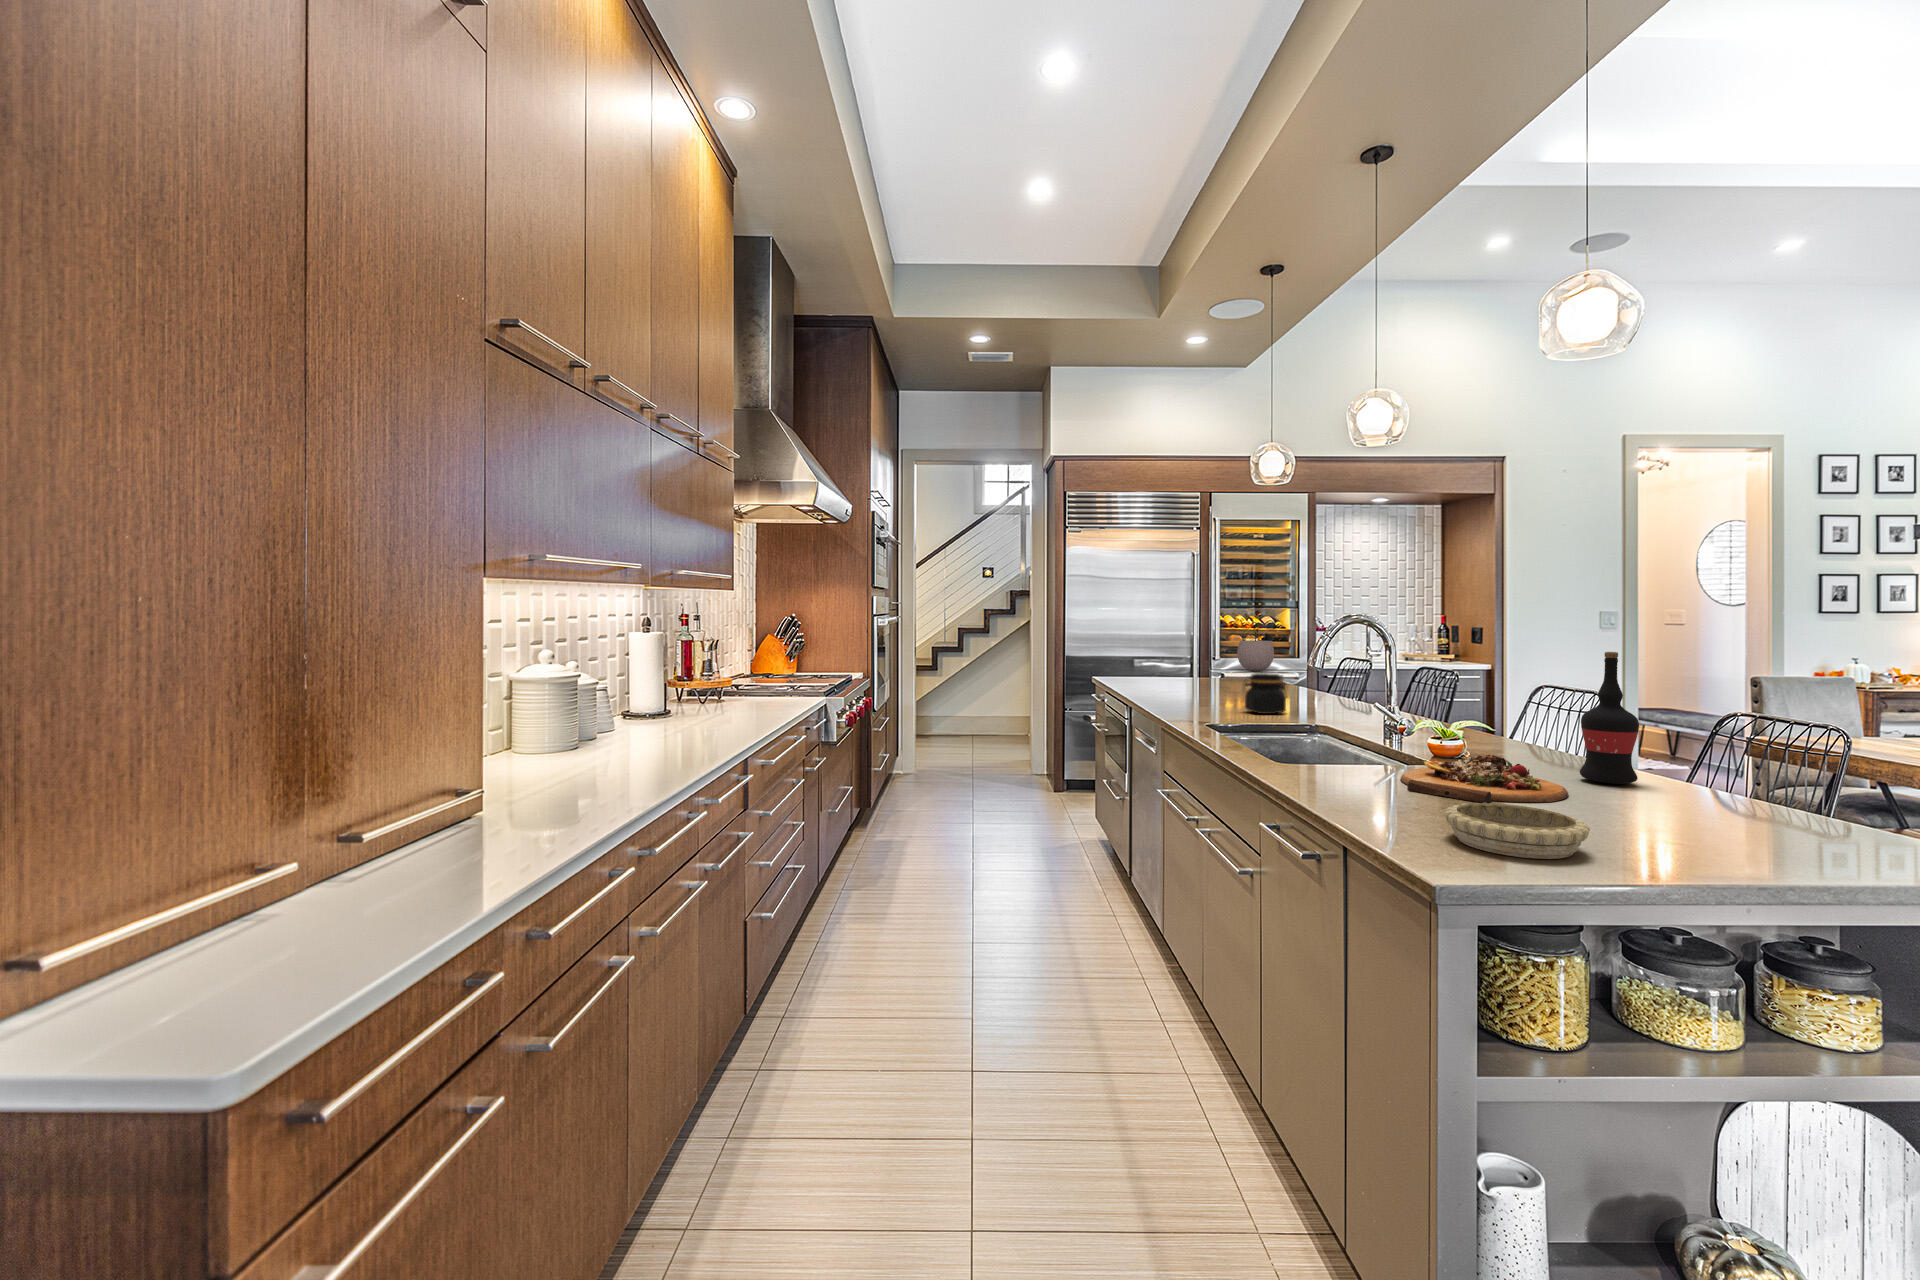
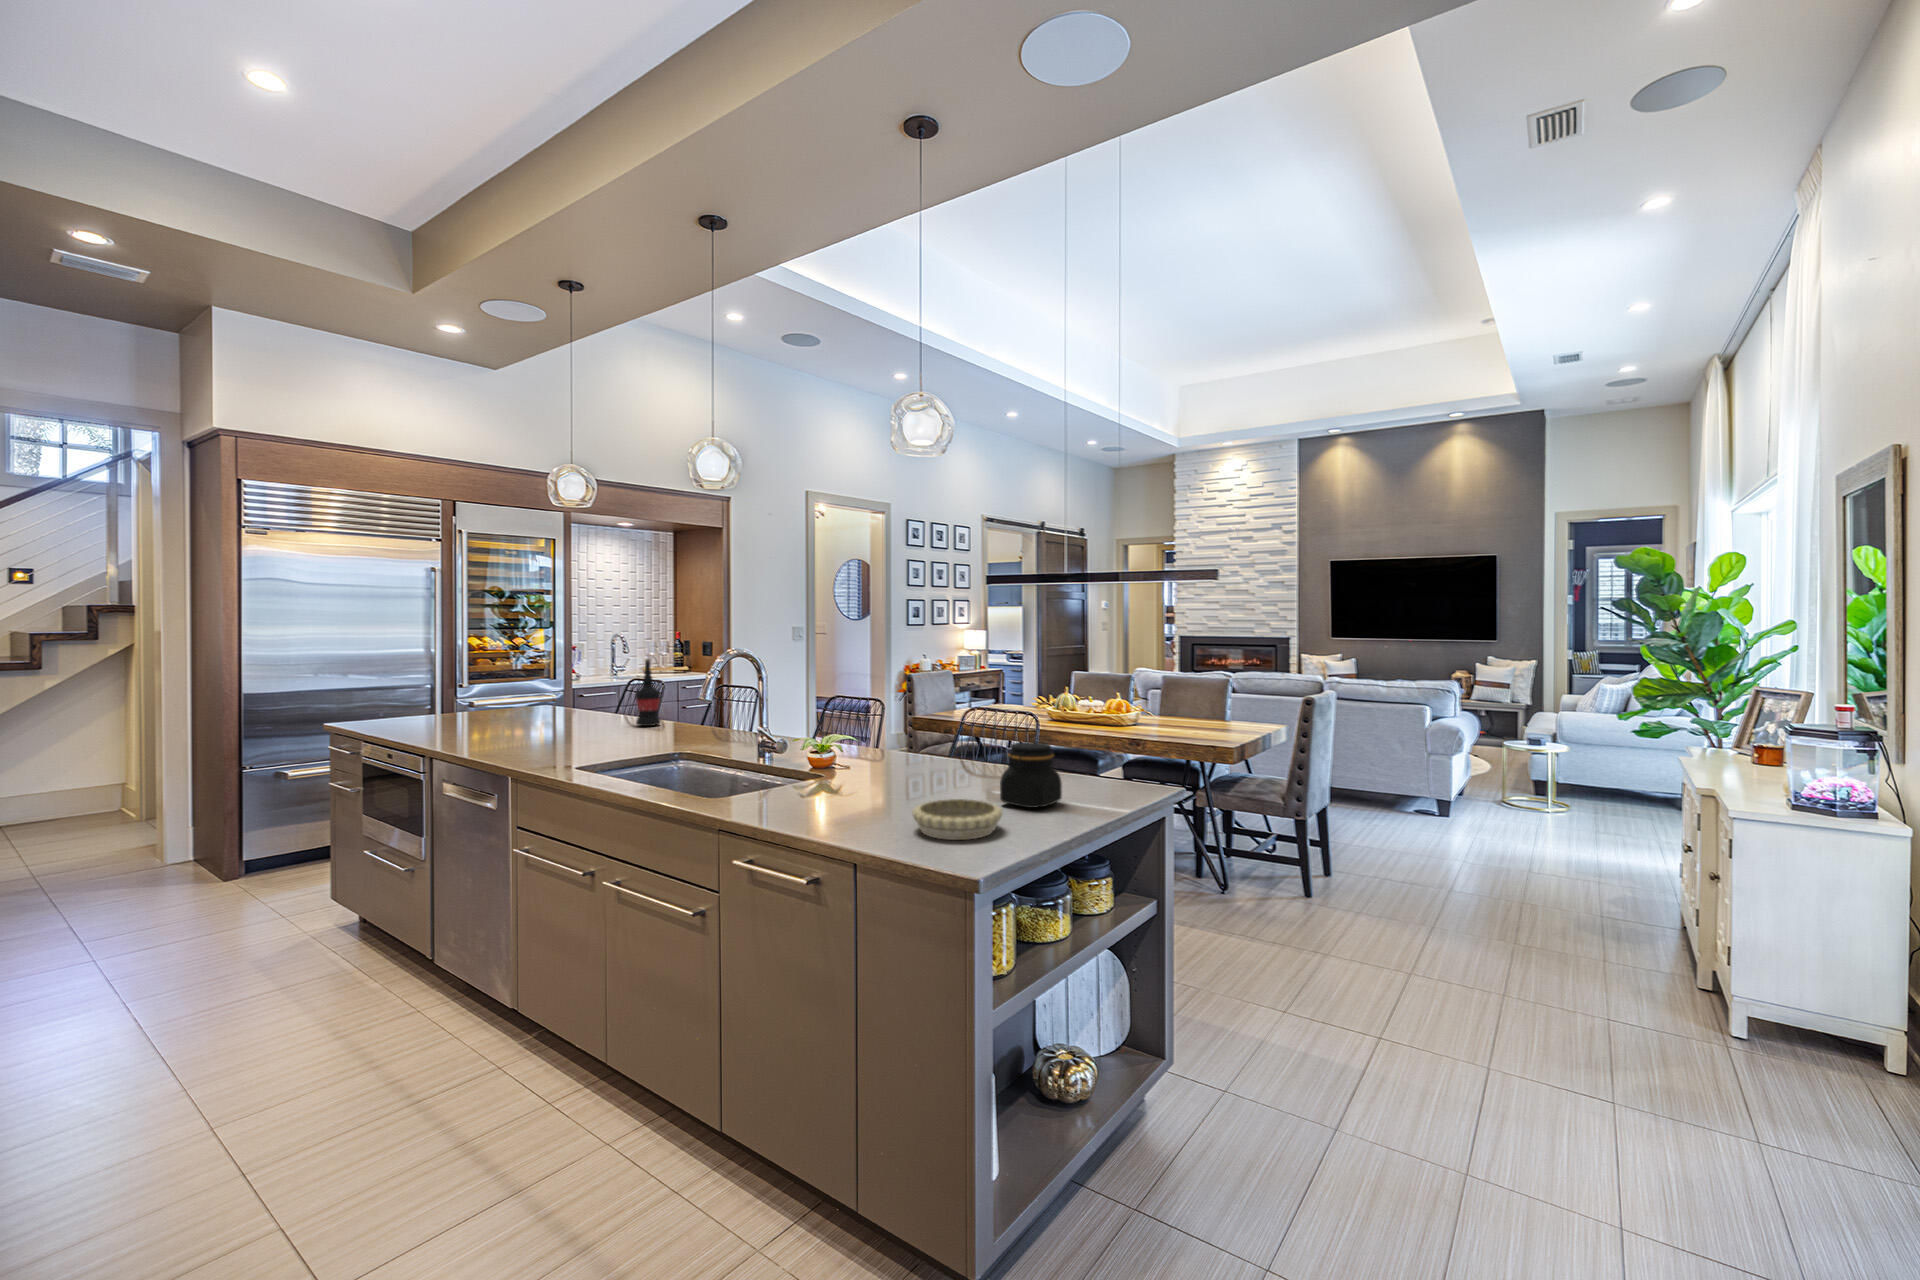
plant pot: present [1237,629,1274,671] -> none [493,650,535,696]
wine bottle: present [1580,652,1639,784] -> present [636,659,660,726]
jar: present [1243,673,1287,714] -> present [1000,742,1062,808]
cutting board: present [1401,755,1568,803] -> none [813,760,927,801]

